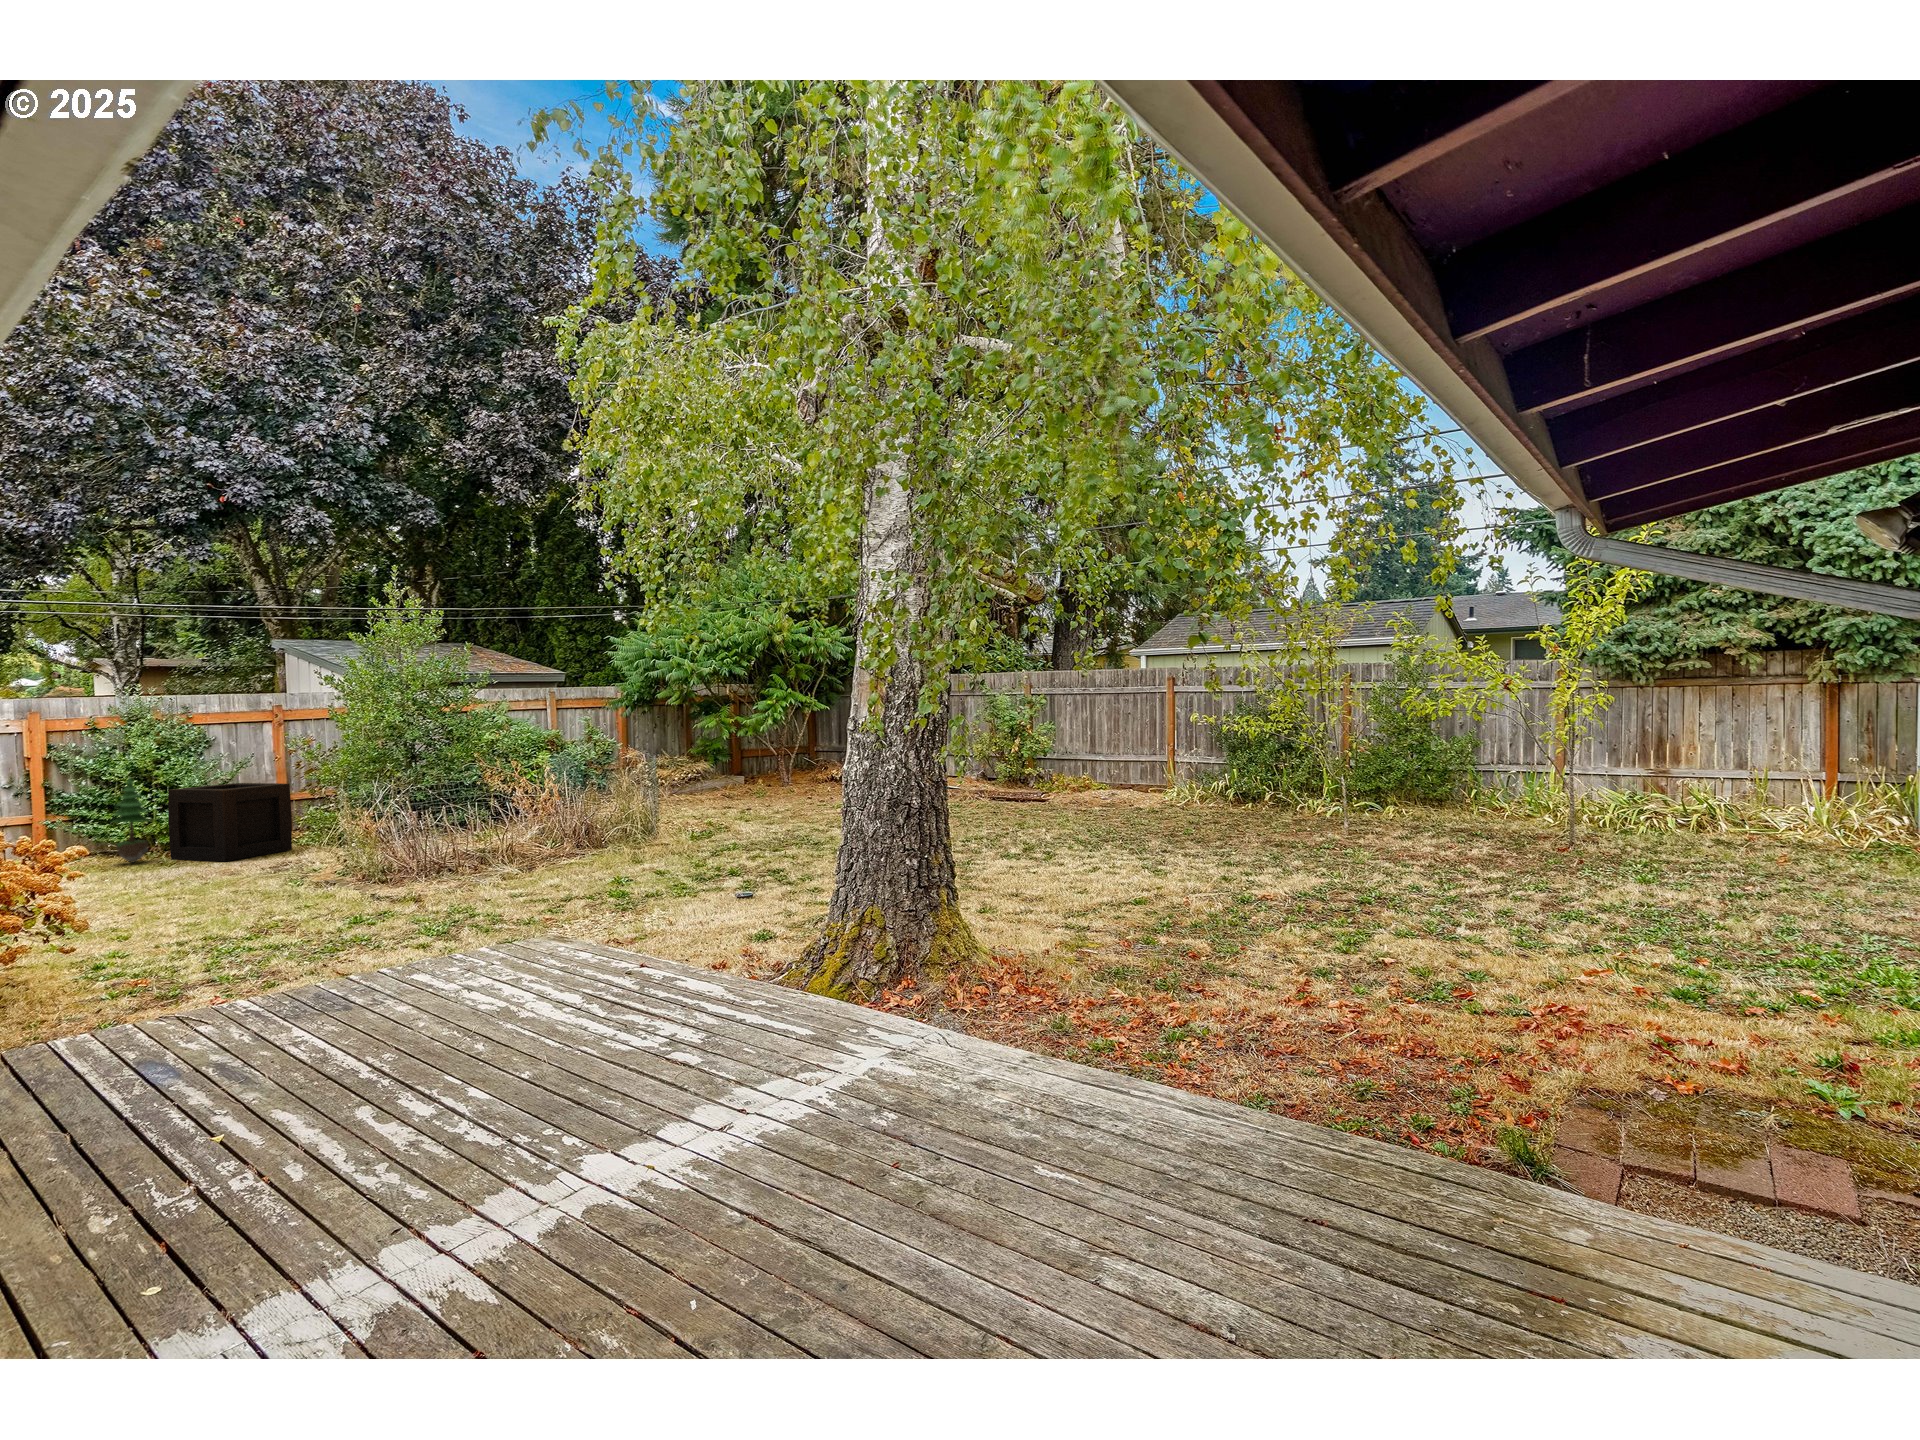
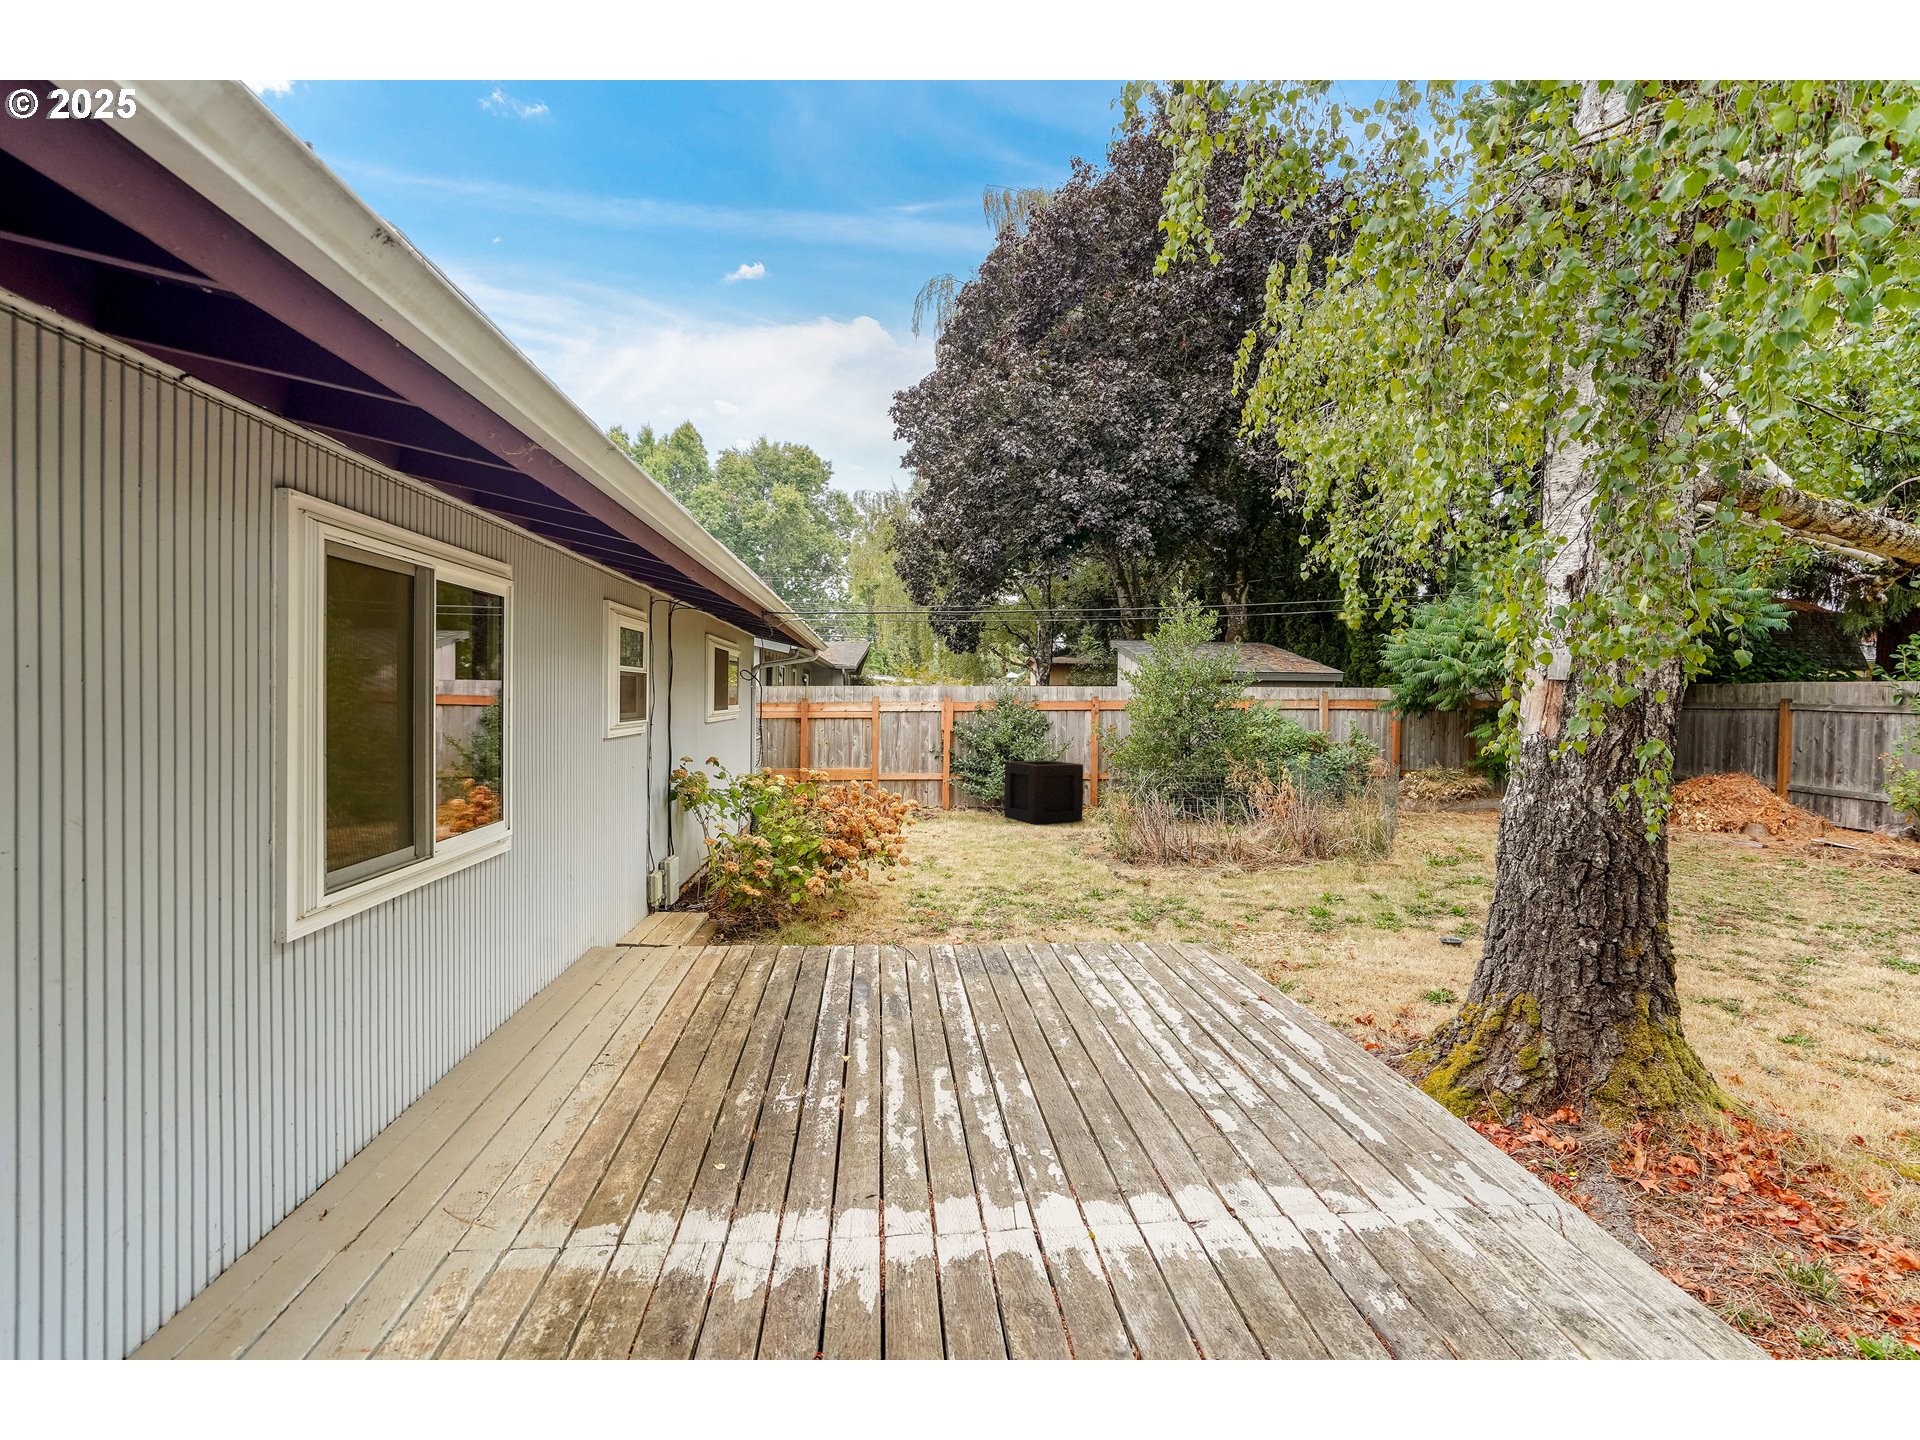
potted tree: present [113,778,149,863] -> none [970,749,994,816]

